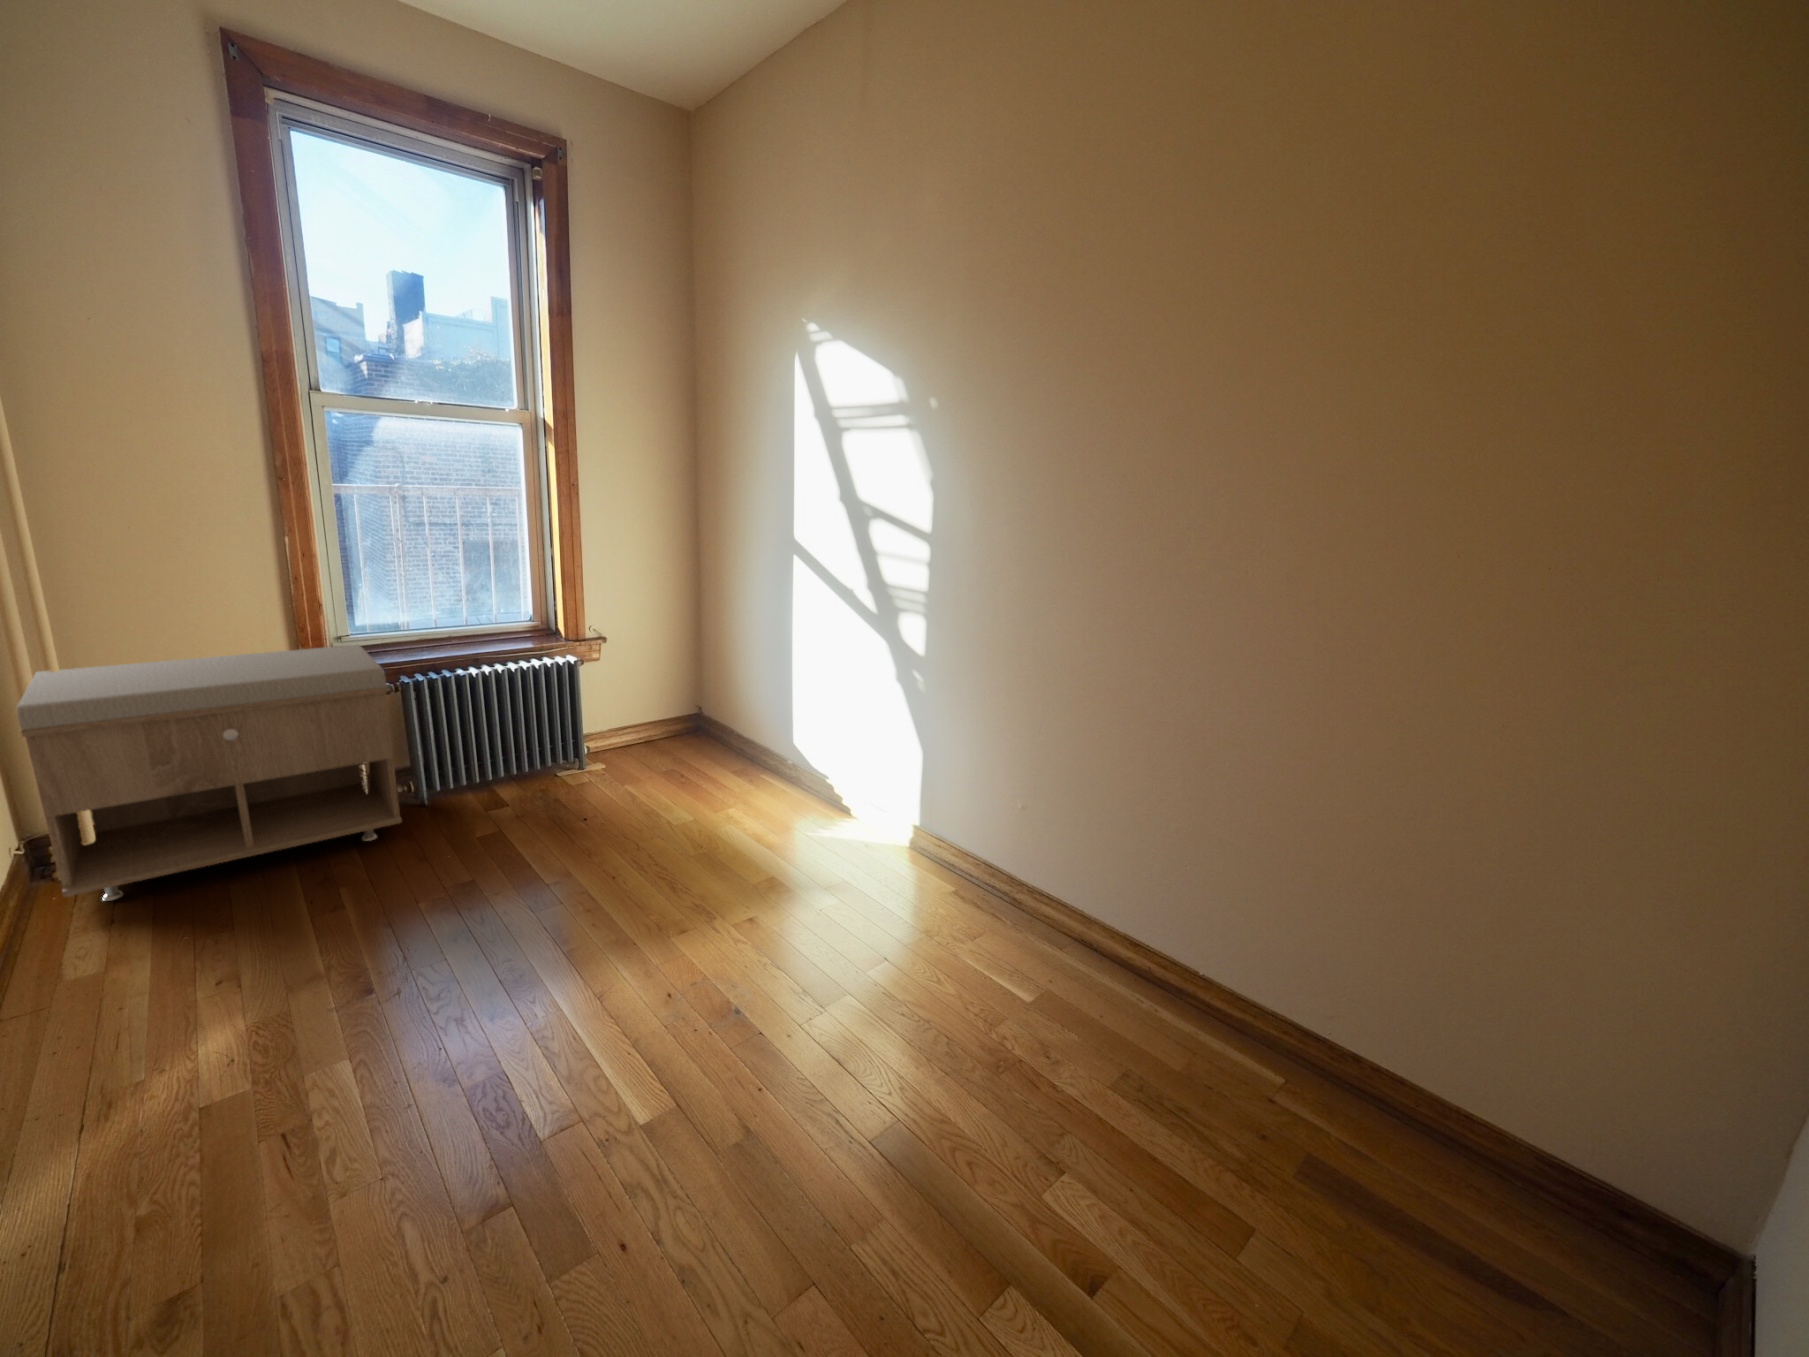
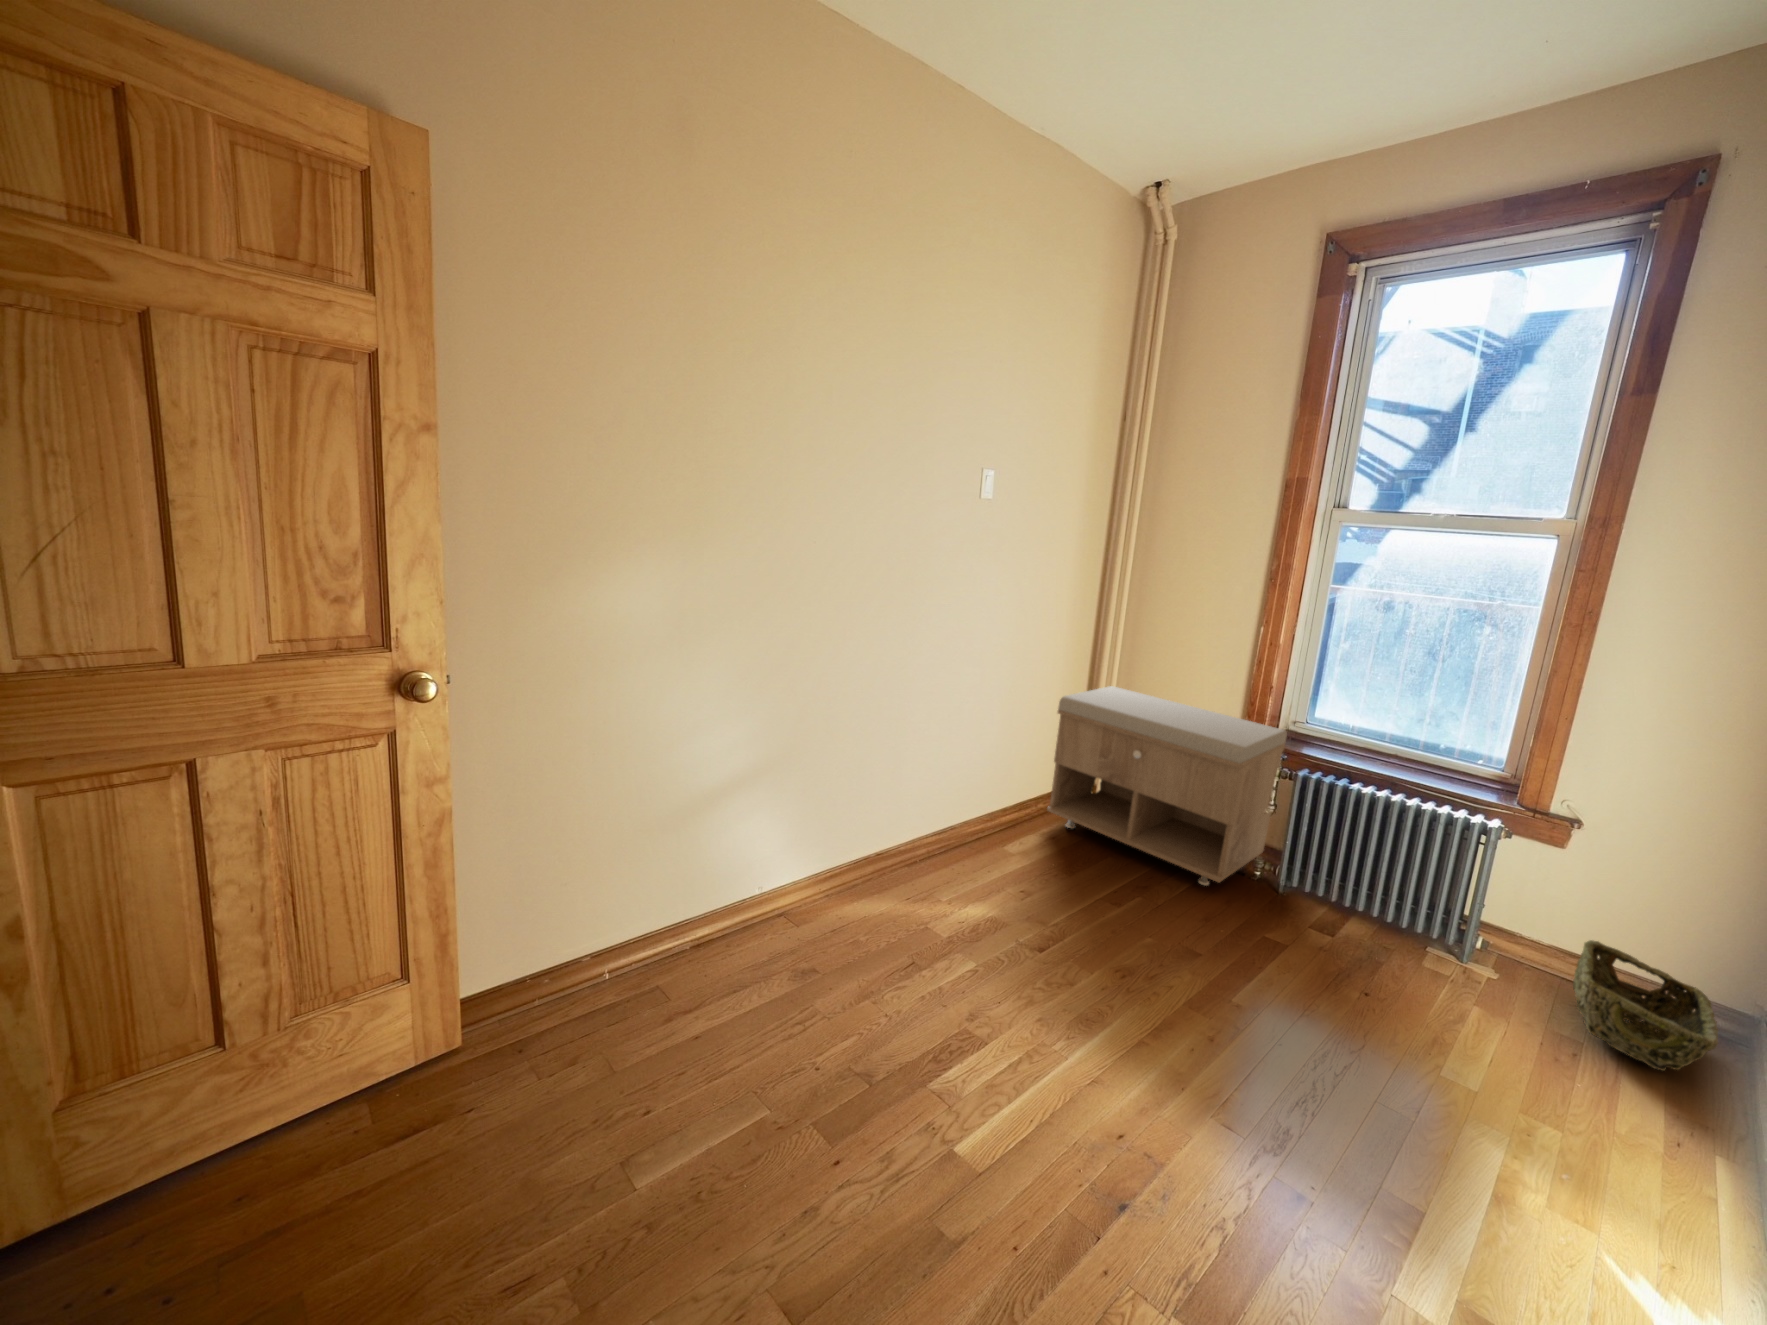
woven basket: none [629,710,719,762] -> present [1573,940,1718,1071]

